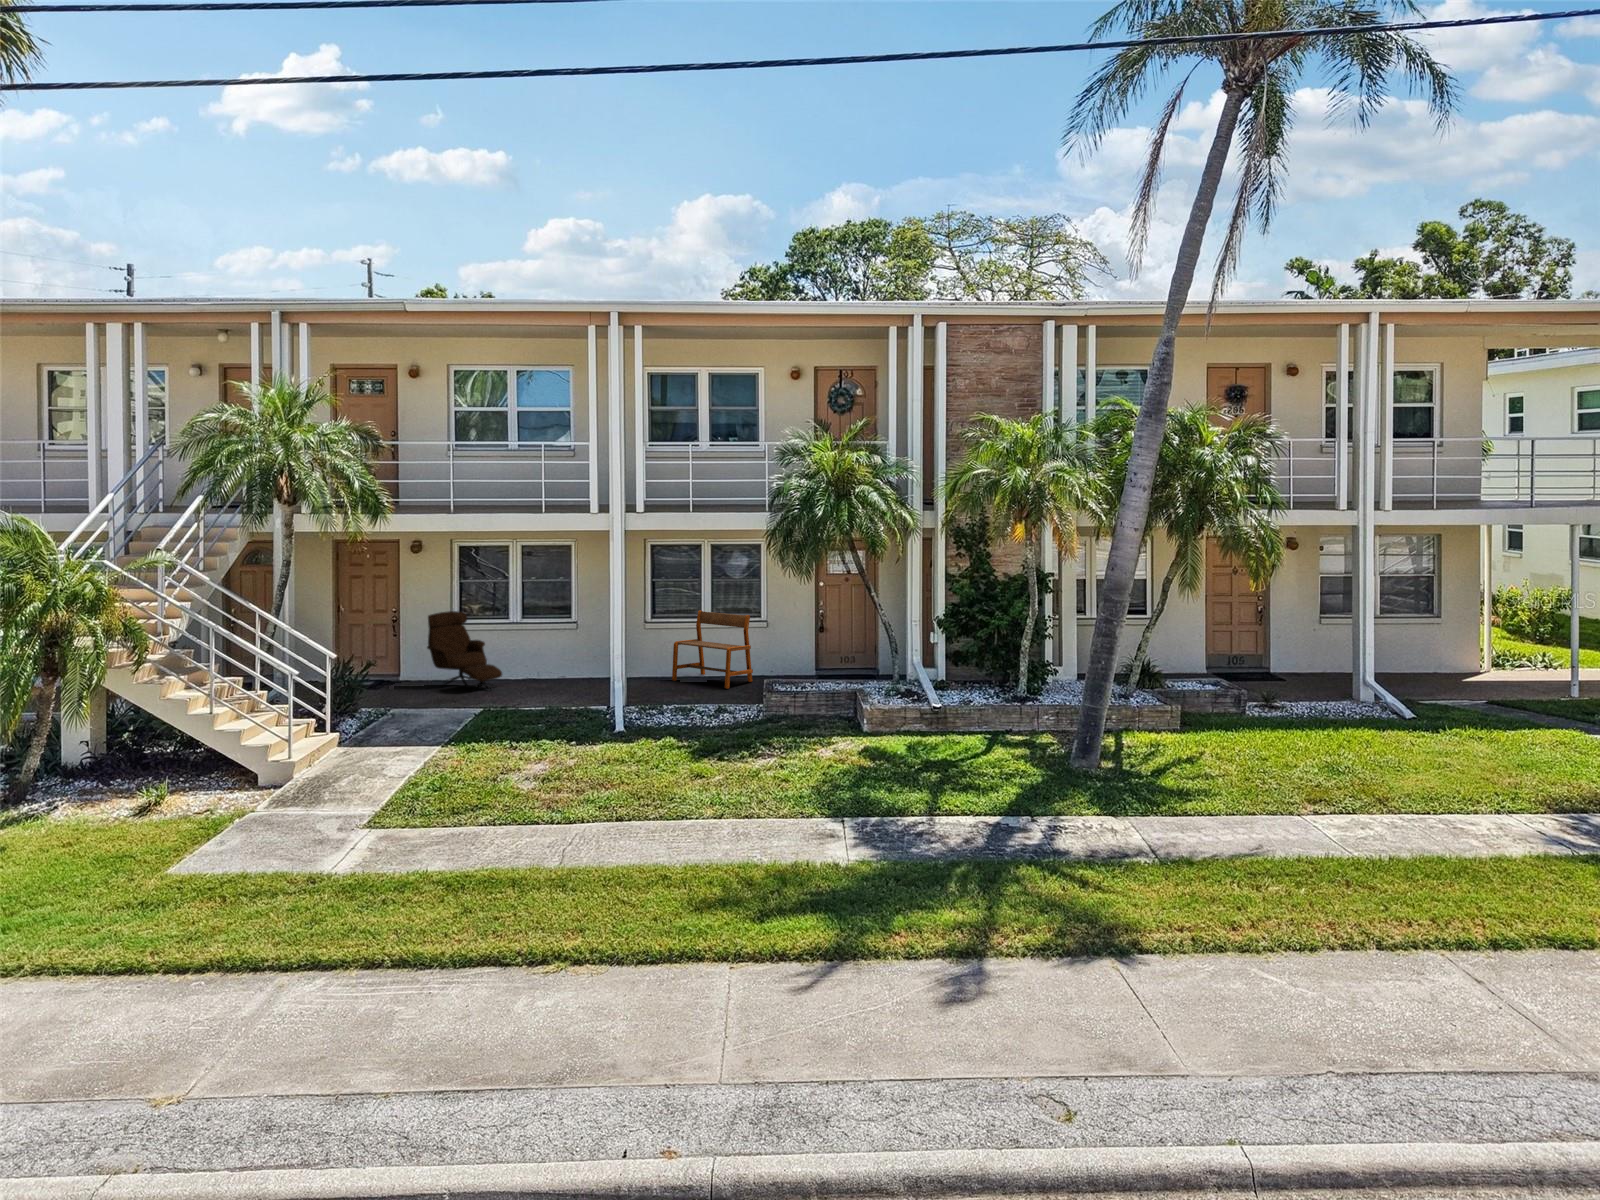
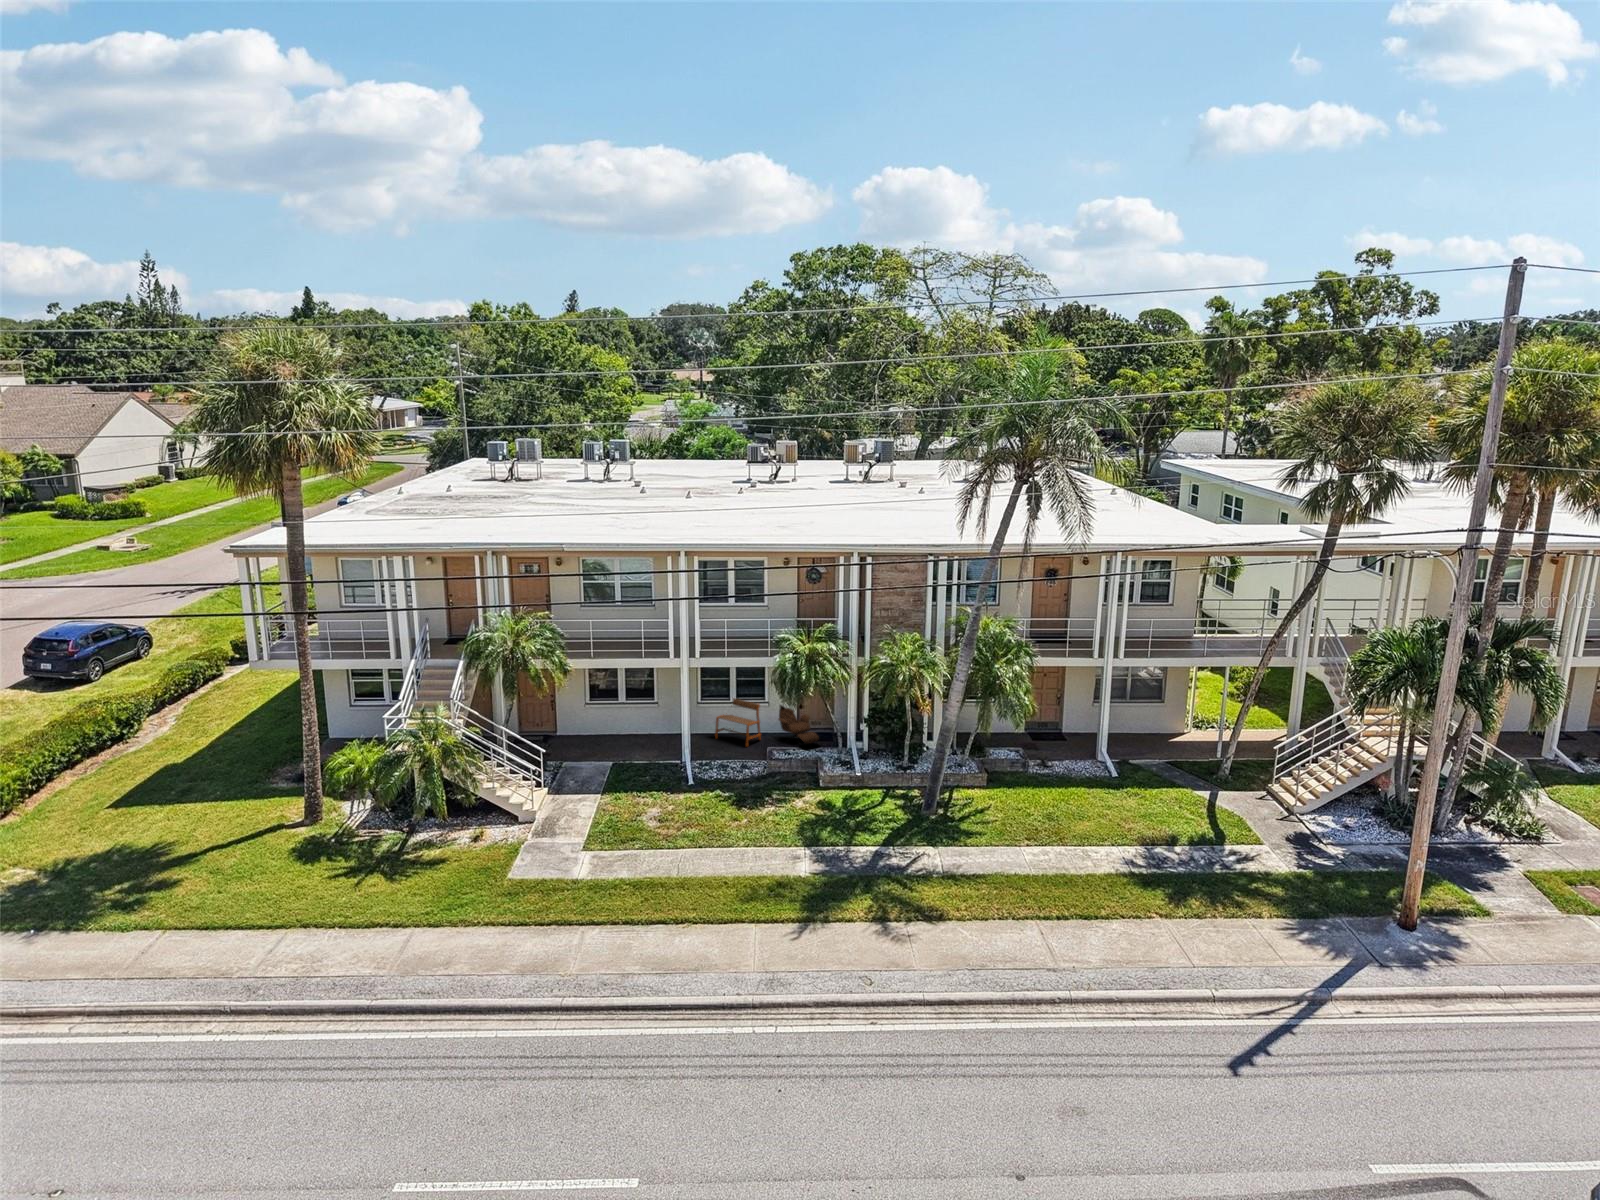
lounge chair: present [427,611,502,690] -> present [779,705,819,744]

